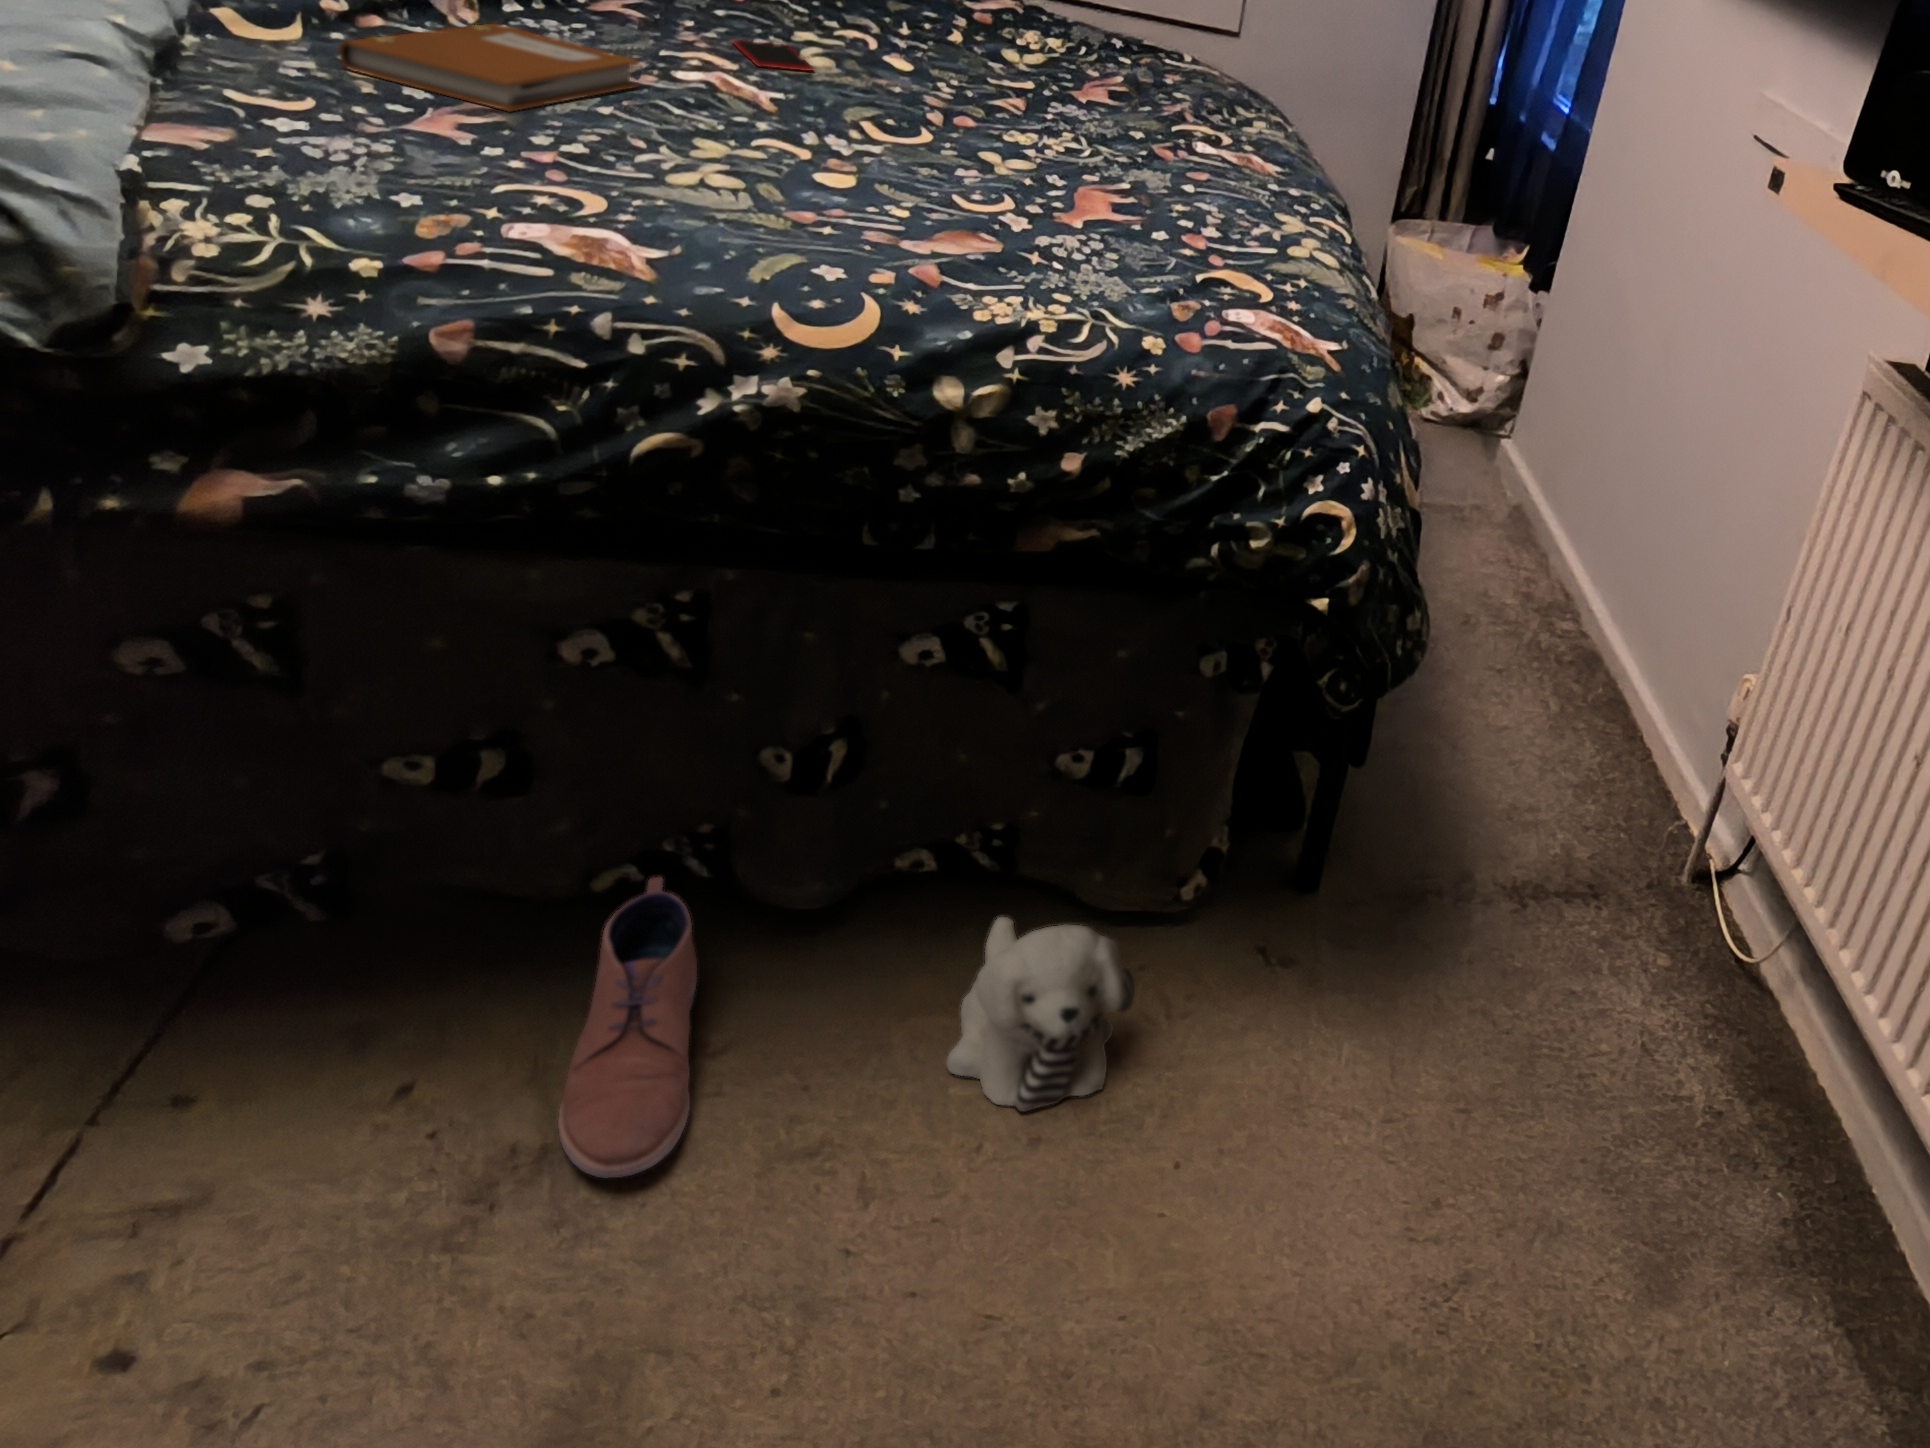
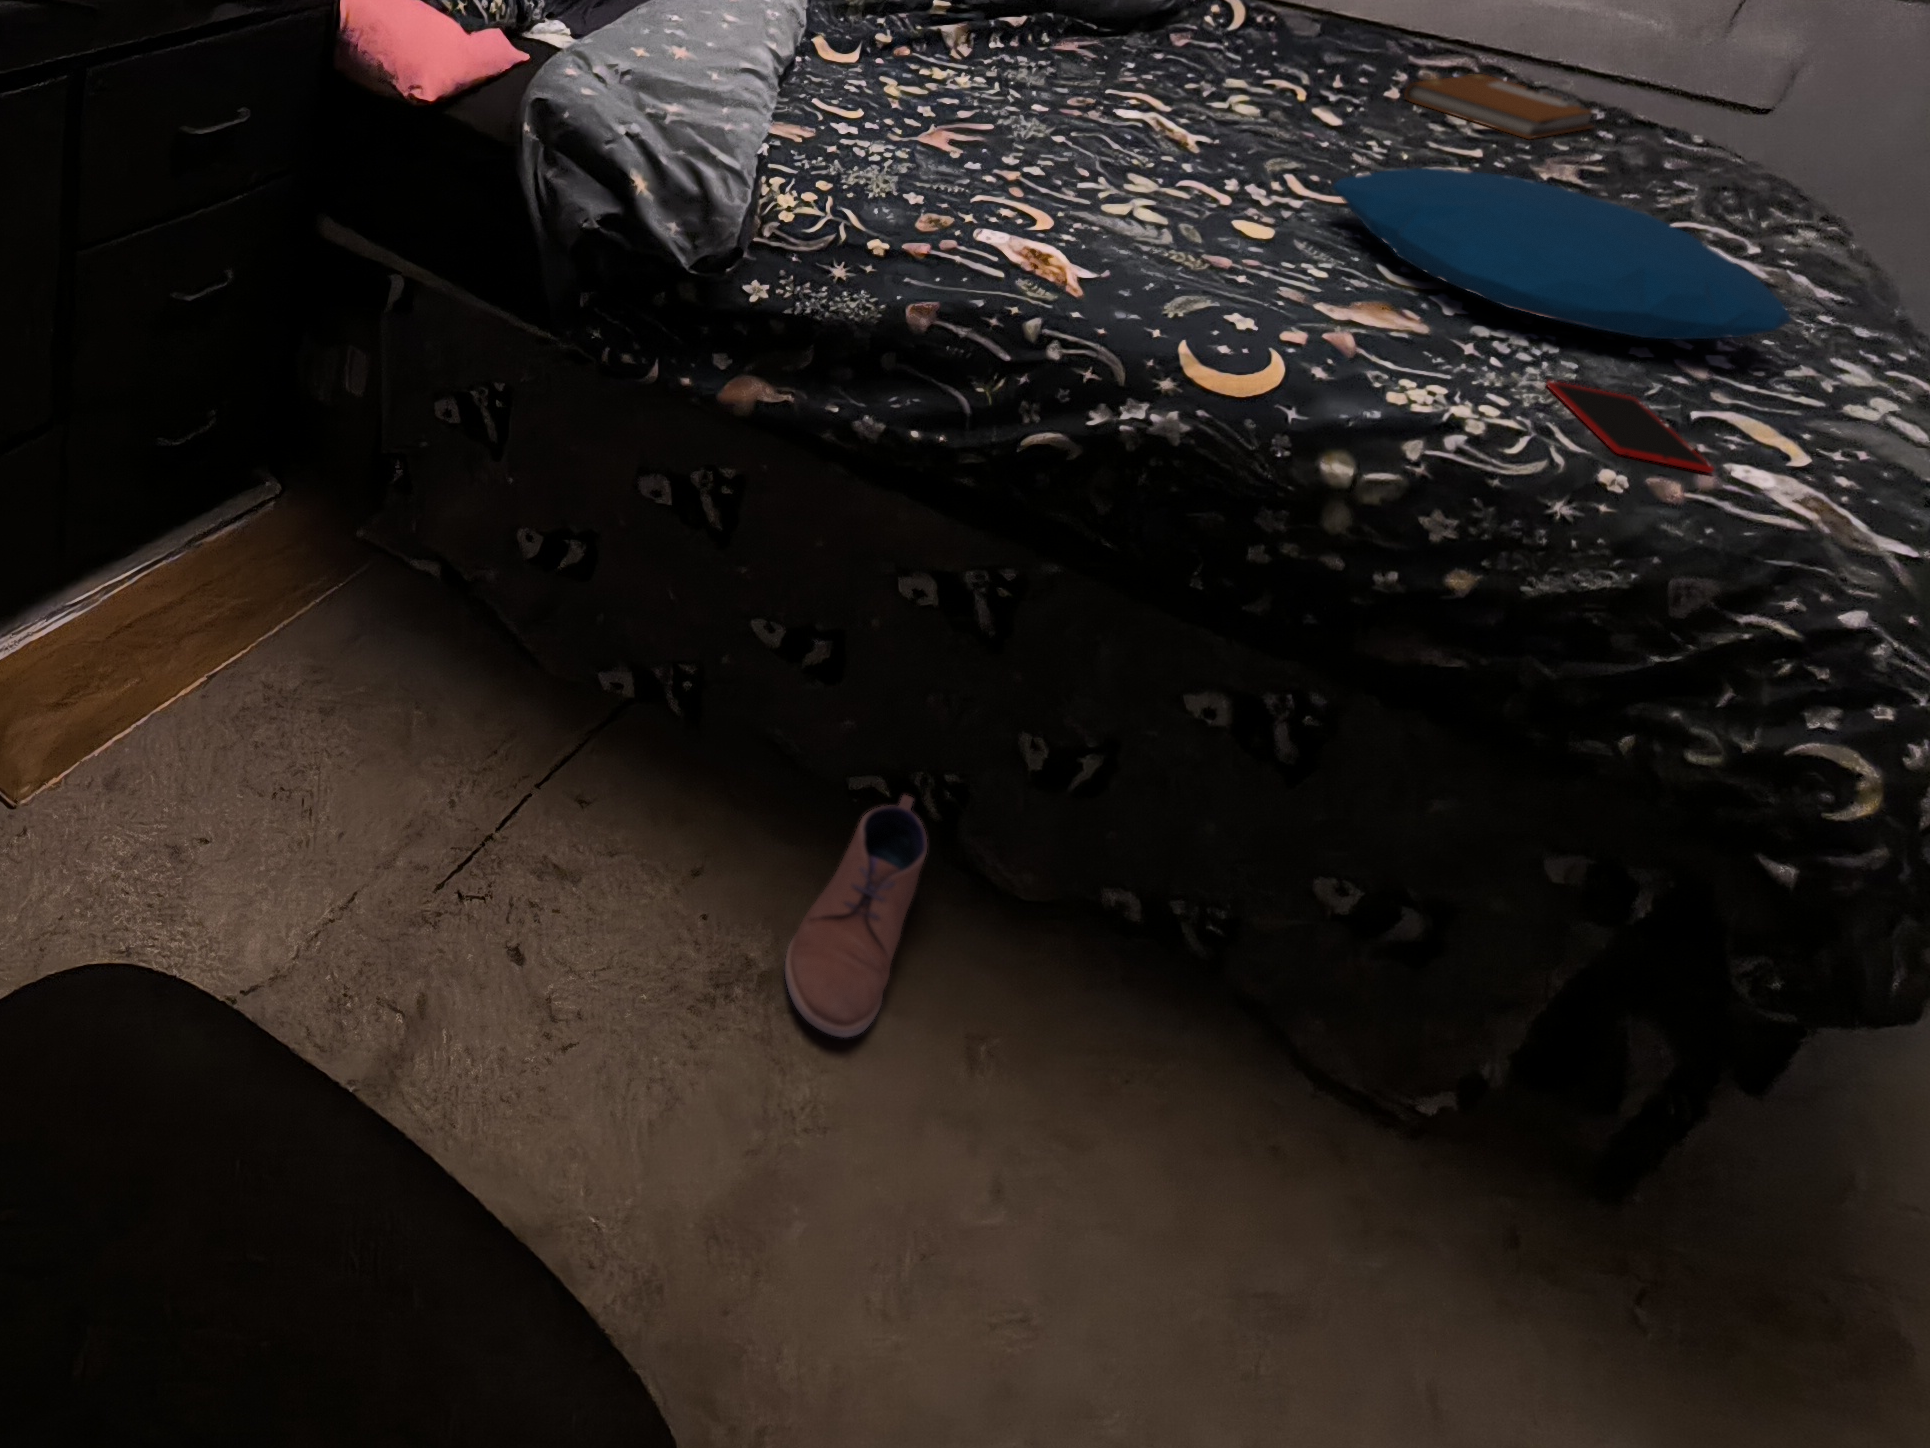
notebook: present [339,24,639,111] -> present [1404,74,1593,139]
smartphone: present [733,40,814,71] -> present [1547,381,1713,473]
pillow: none [896,99,1247,224] -> present [1333,168,1791,340]
plush toy: present [946,917,1135,1112] -> none [1107,1001,1344,1253]

